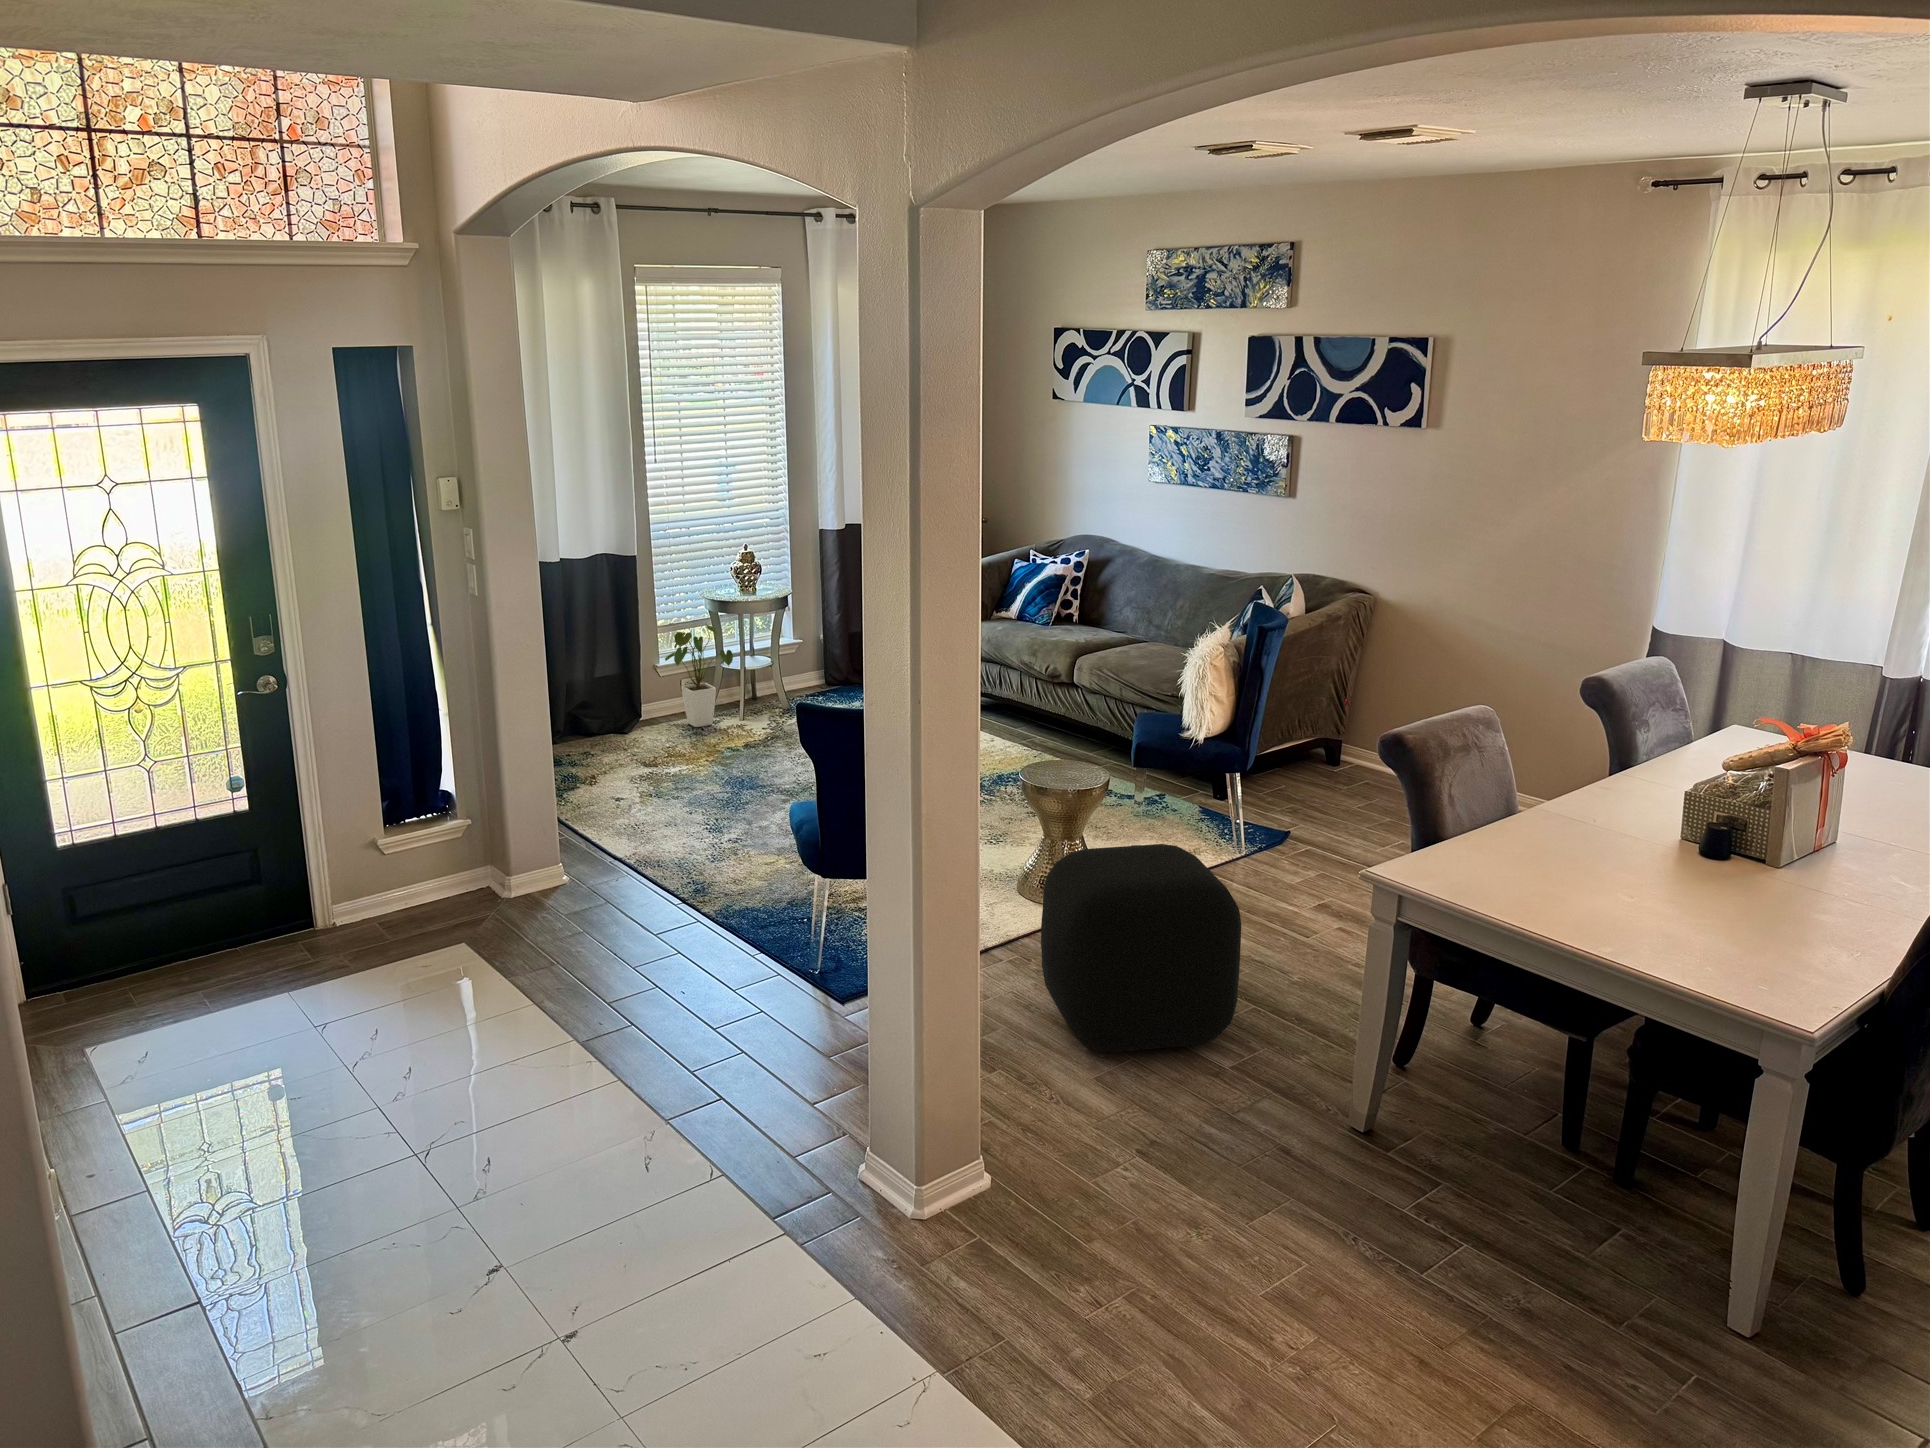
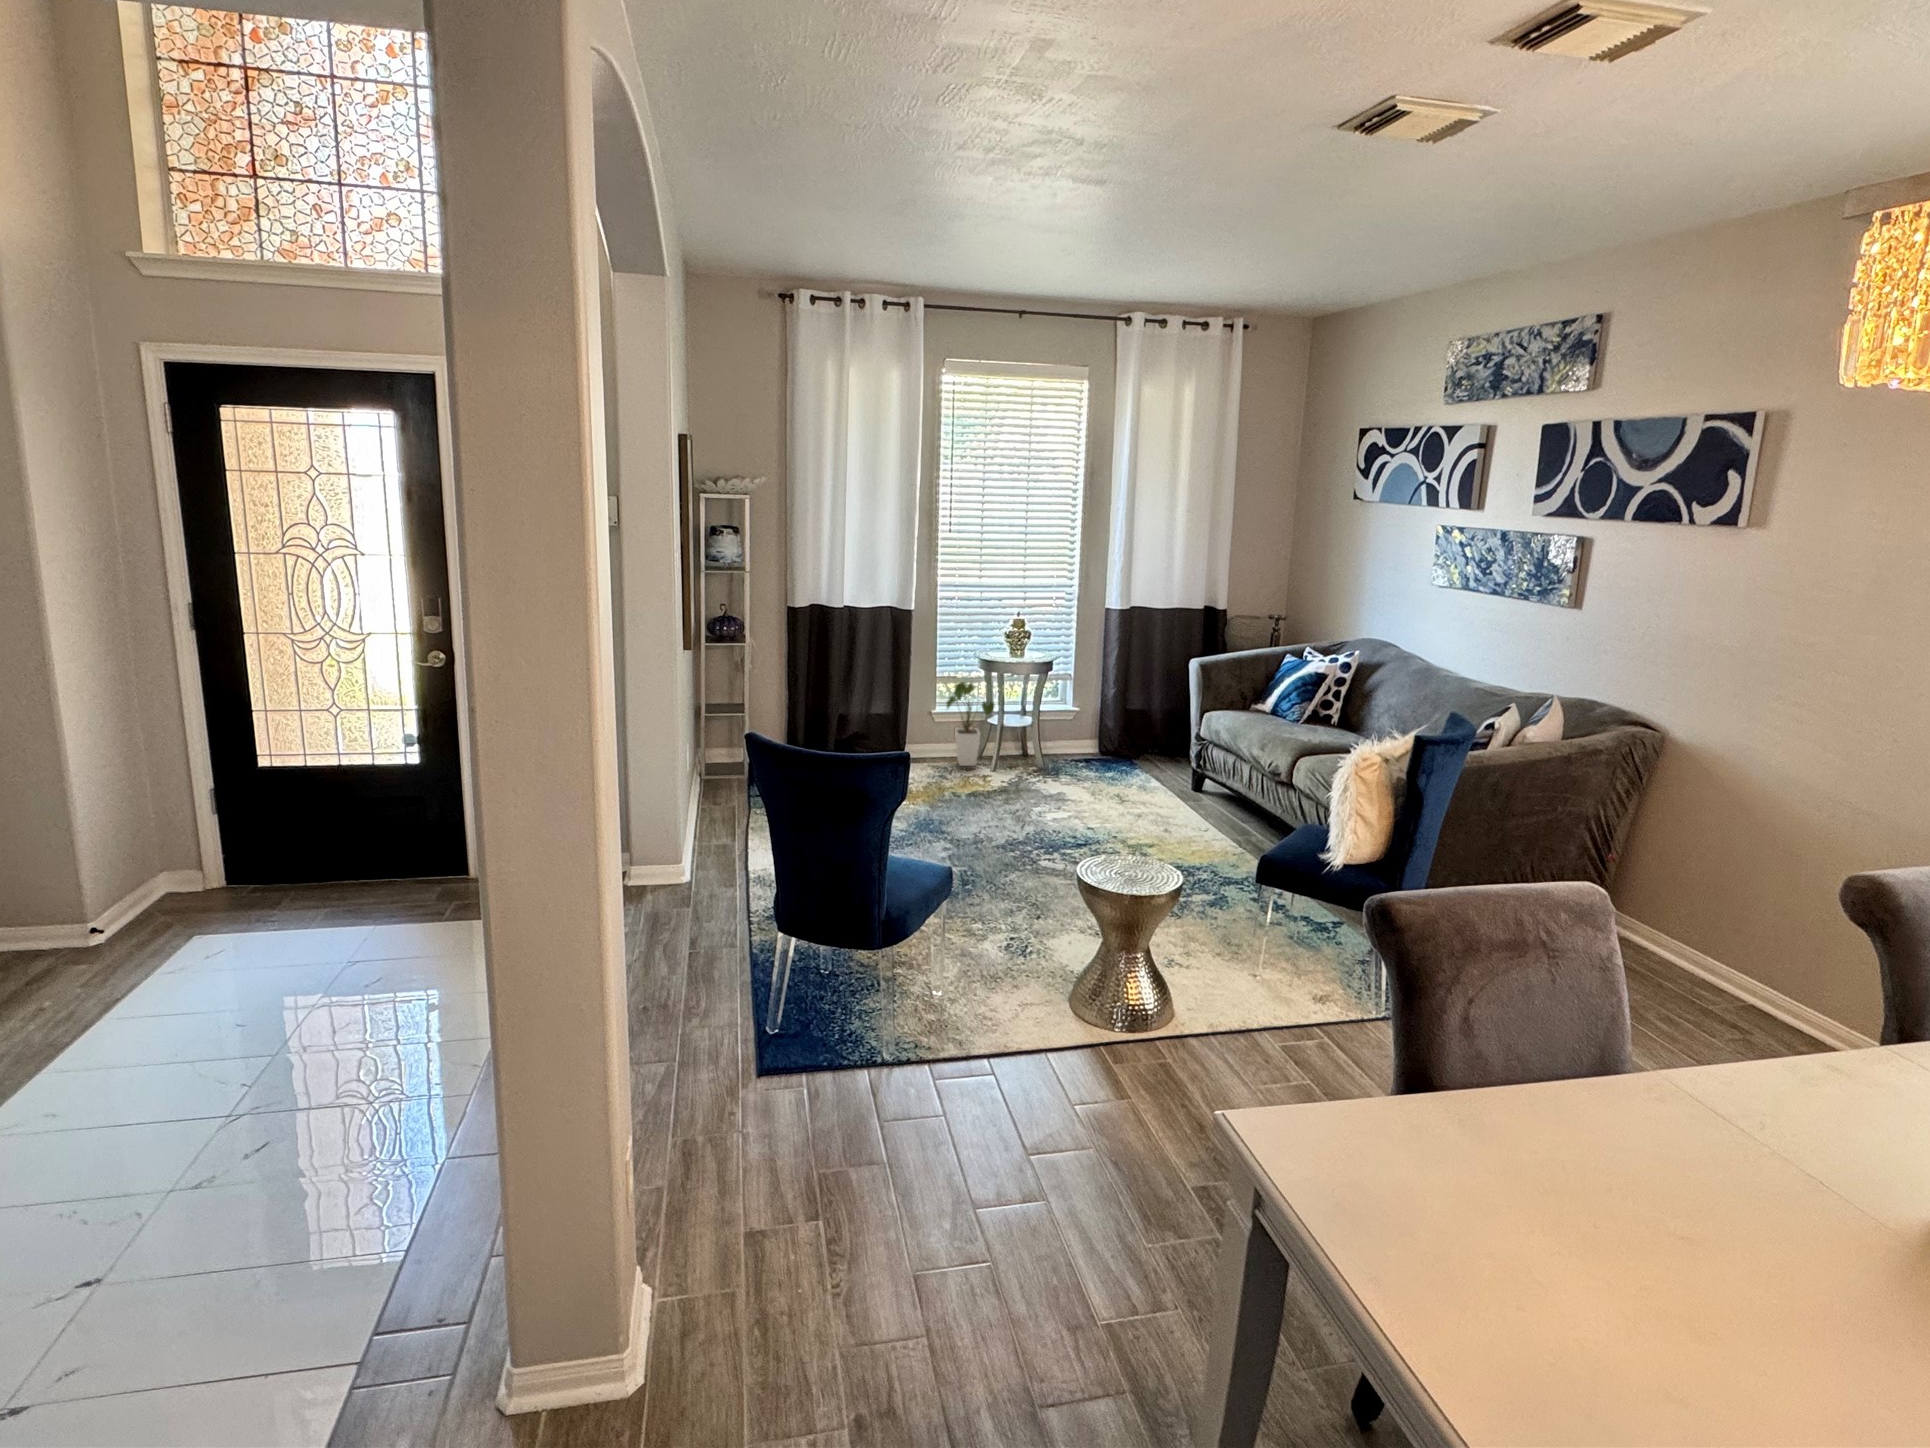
ottoman: present [1041,844,1241,1052] -> none [906,978,1175,1307]

